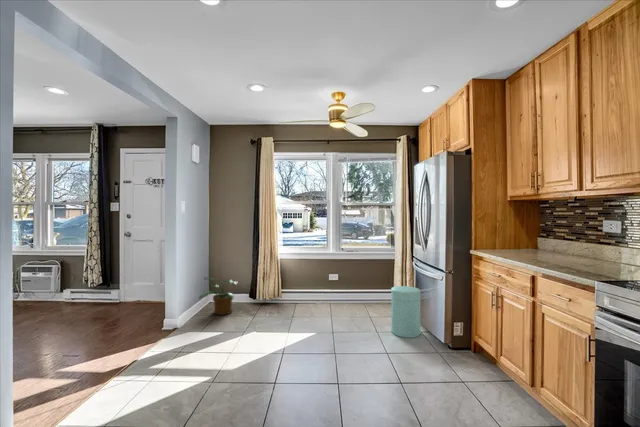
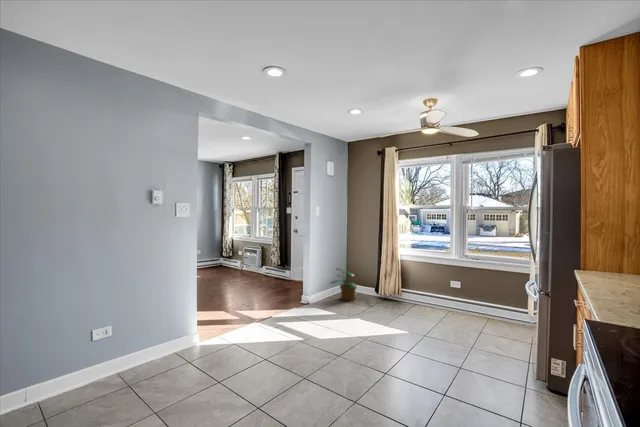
trash can: present [391,286,421,338] -> none [490,301,528,362]

